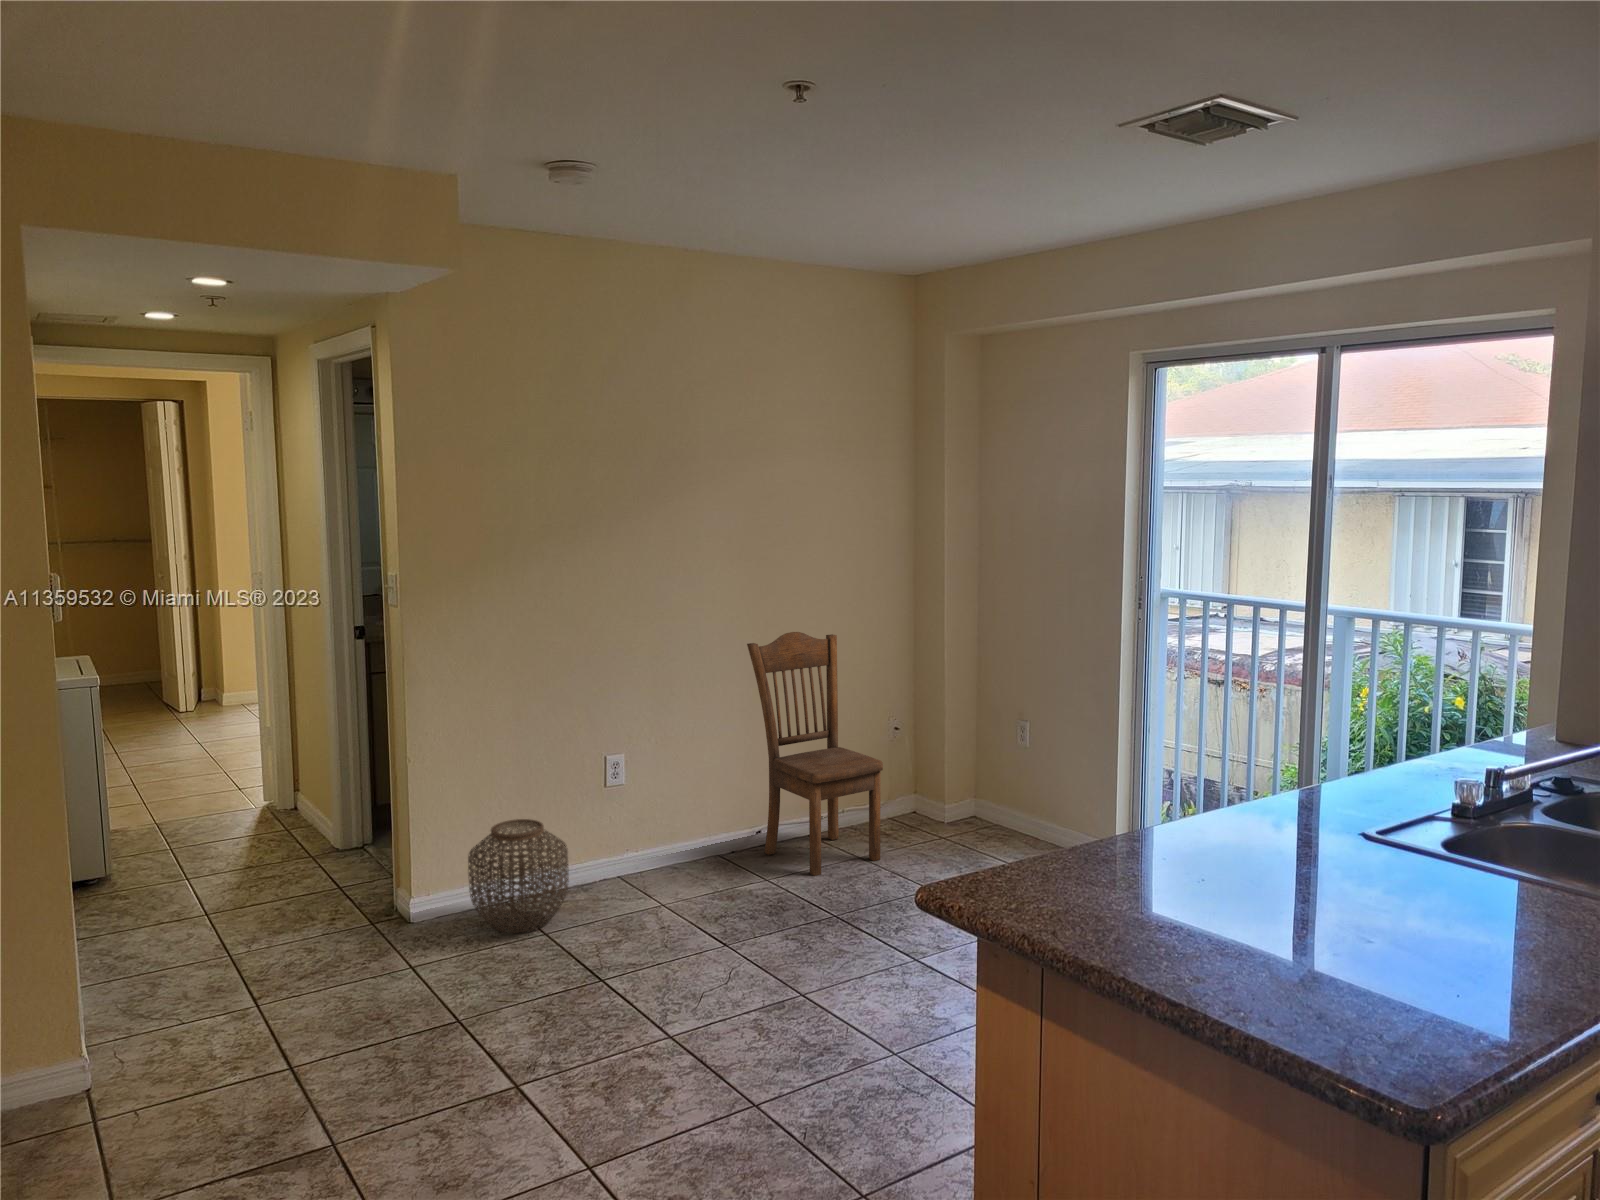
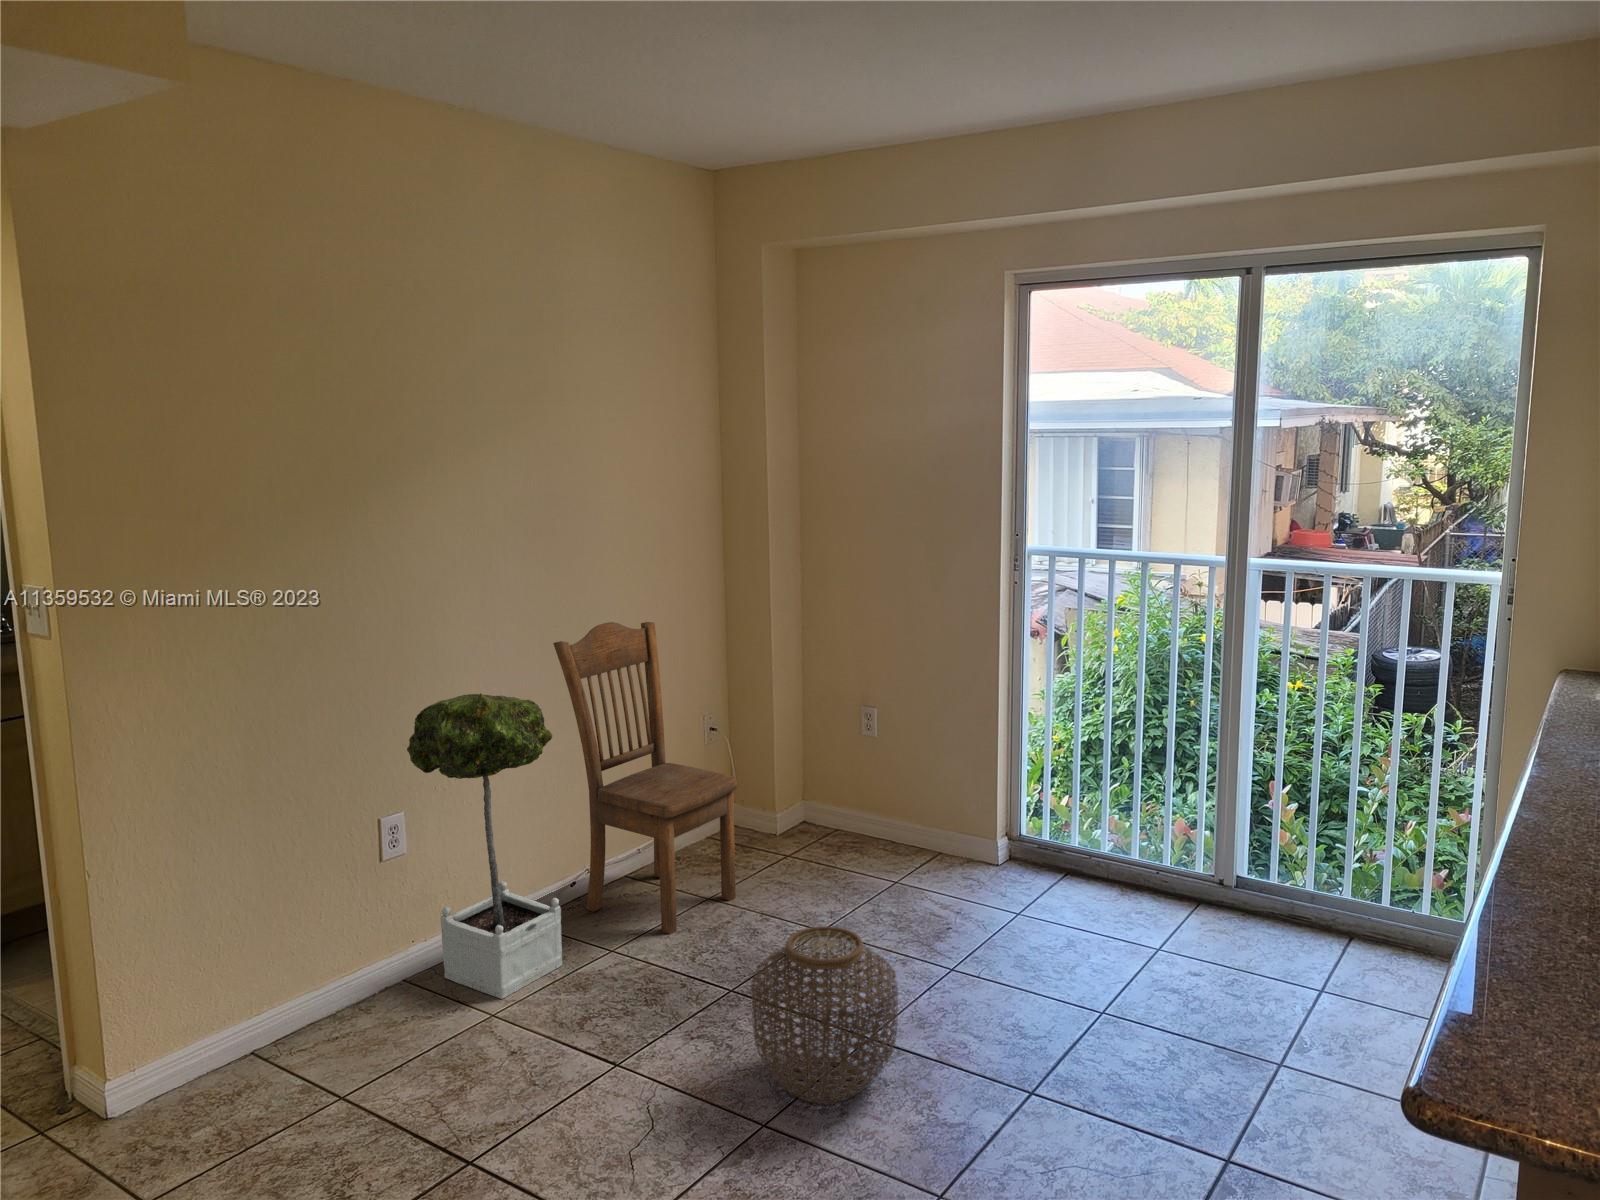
potted tree: none [623,671,726,898] -> present [407,693,562,999]
woven basket: present [468,819,569,933] -> present [752,926,898,1104]

